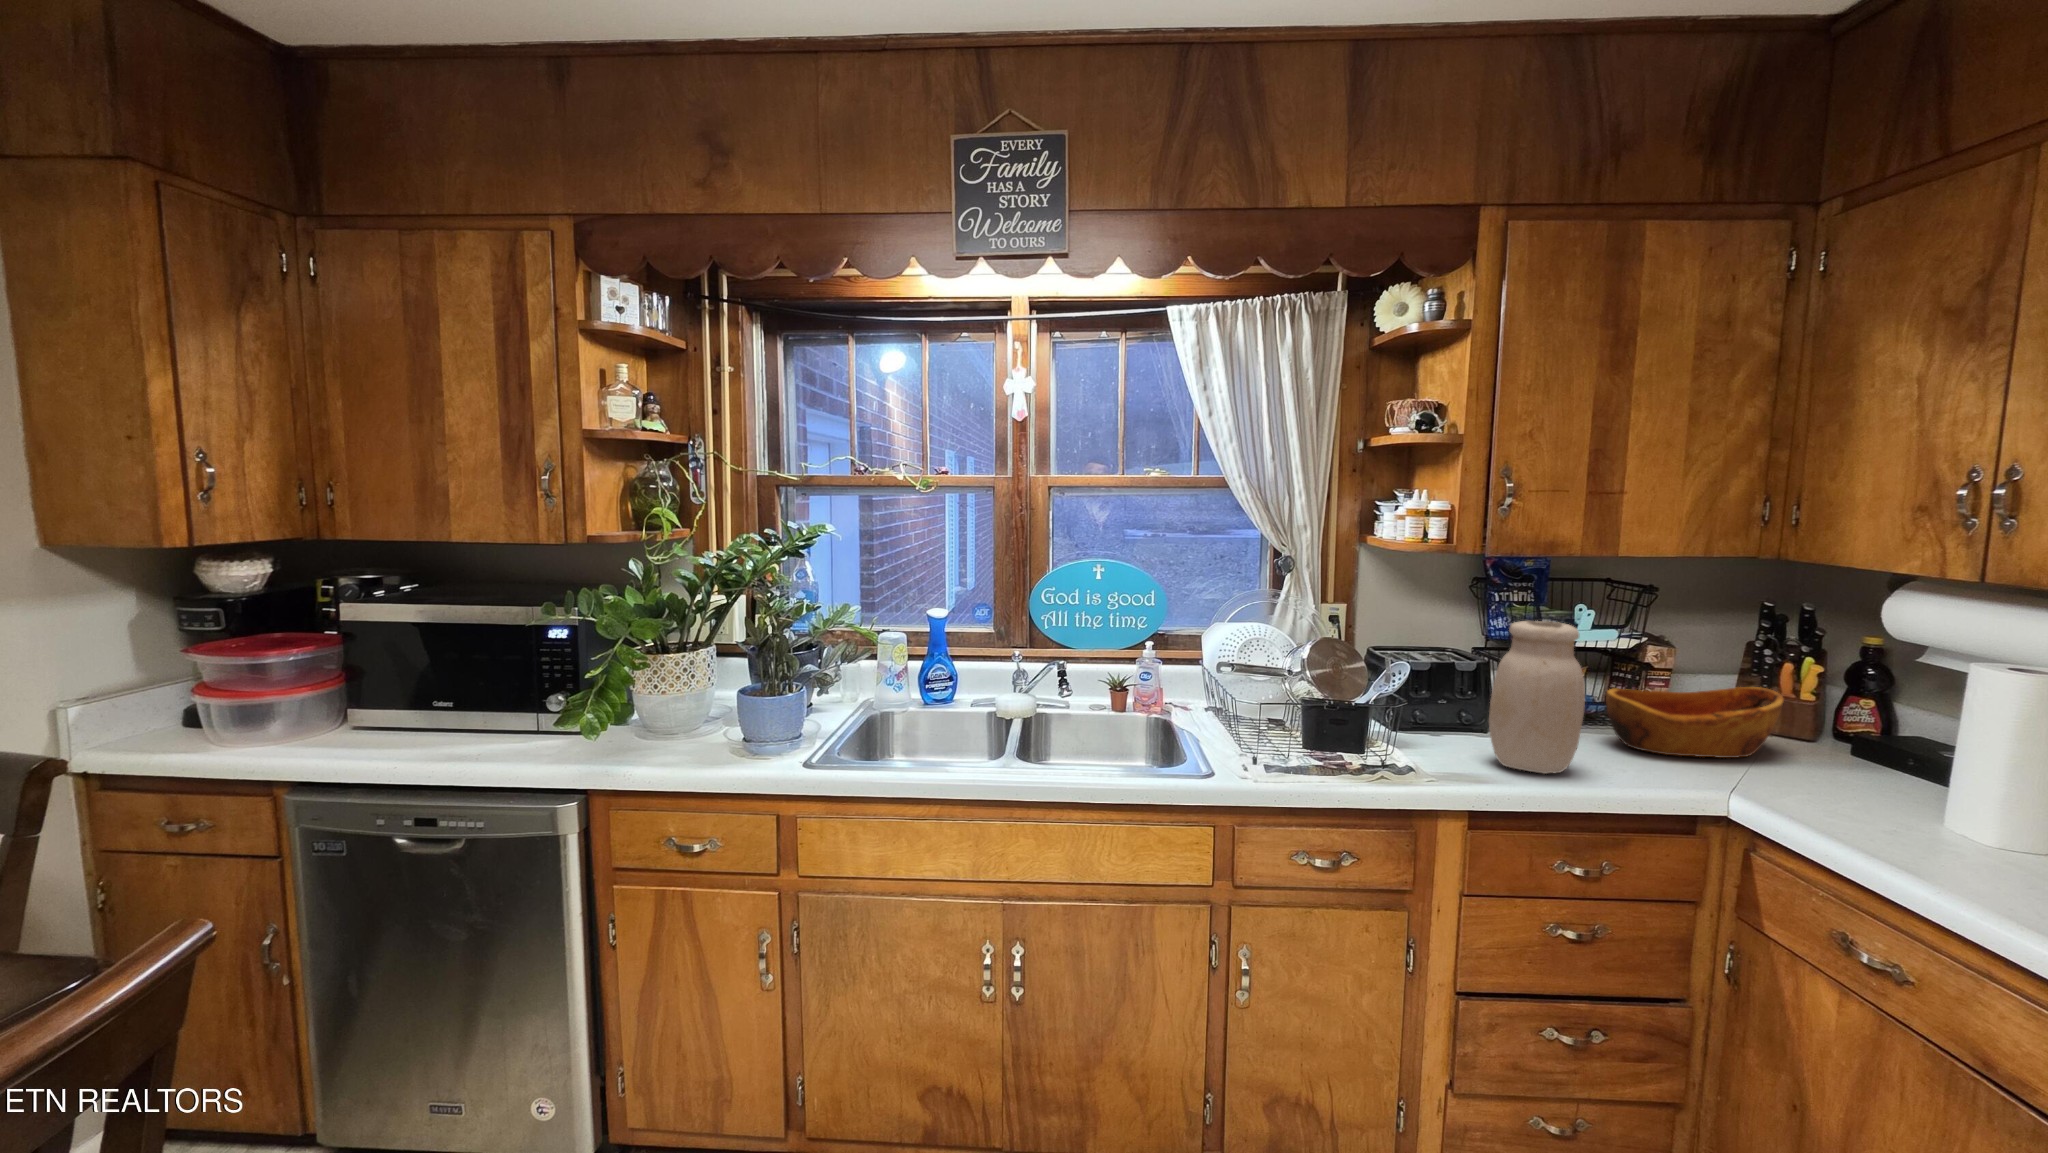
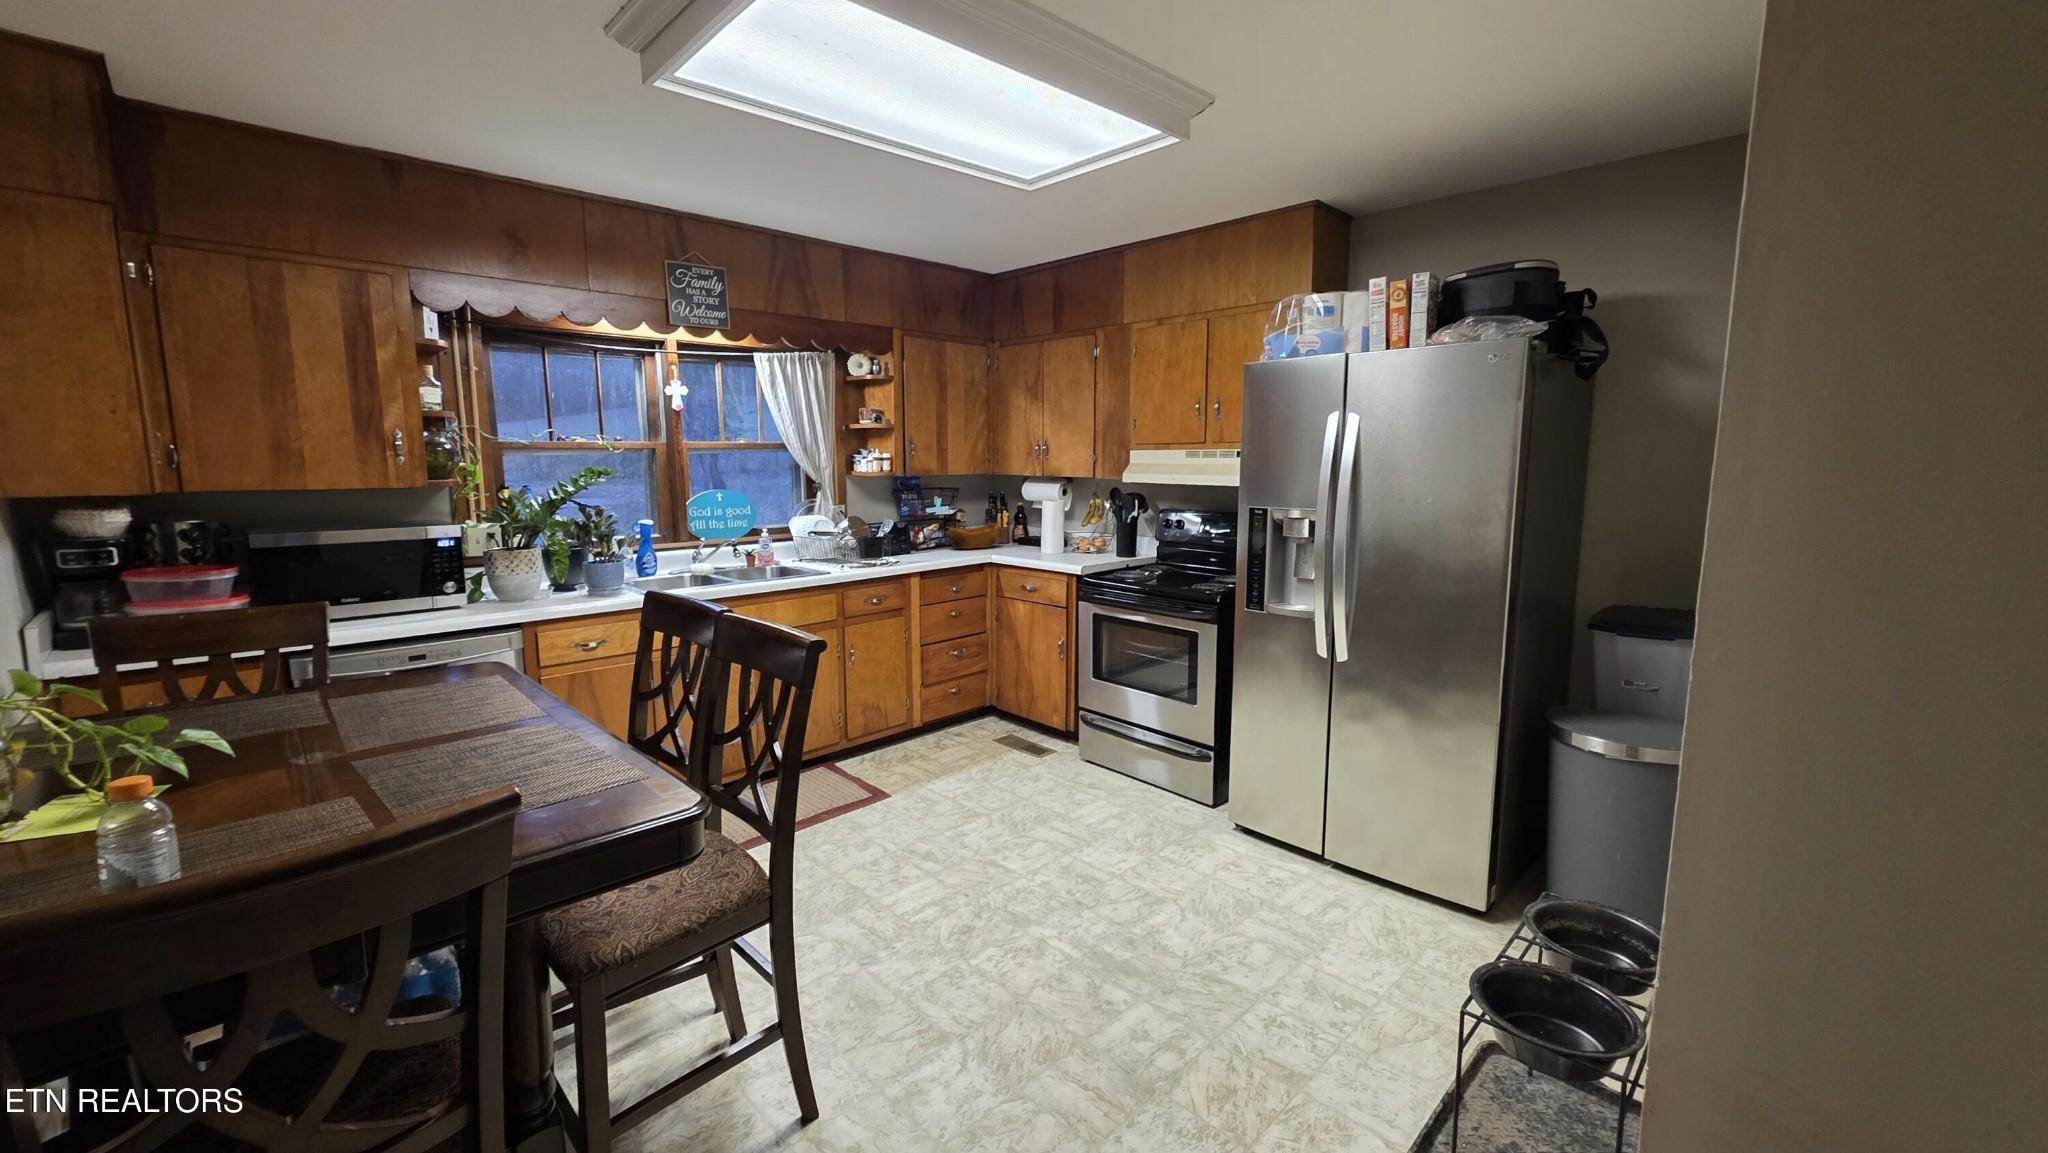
jar: present [1489,621,1585,774] -> none [917,499,947,556]

